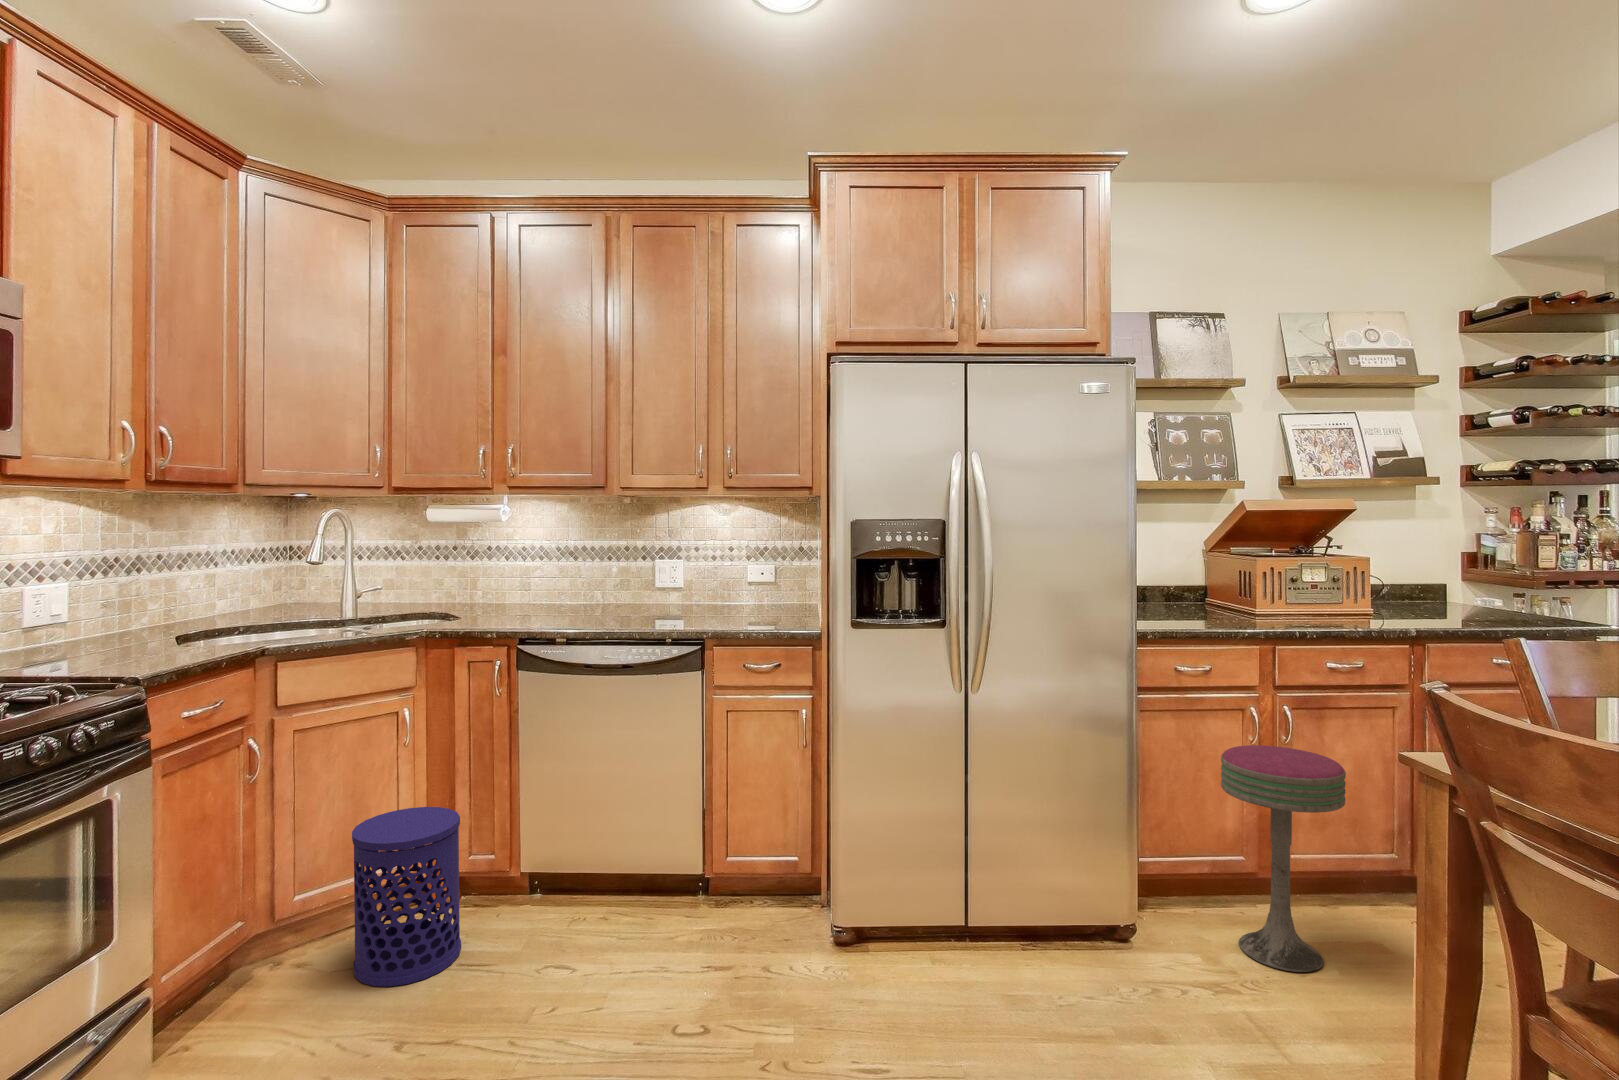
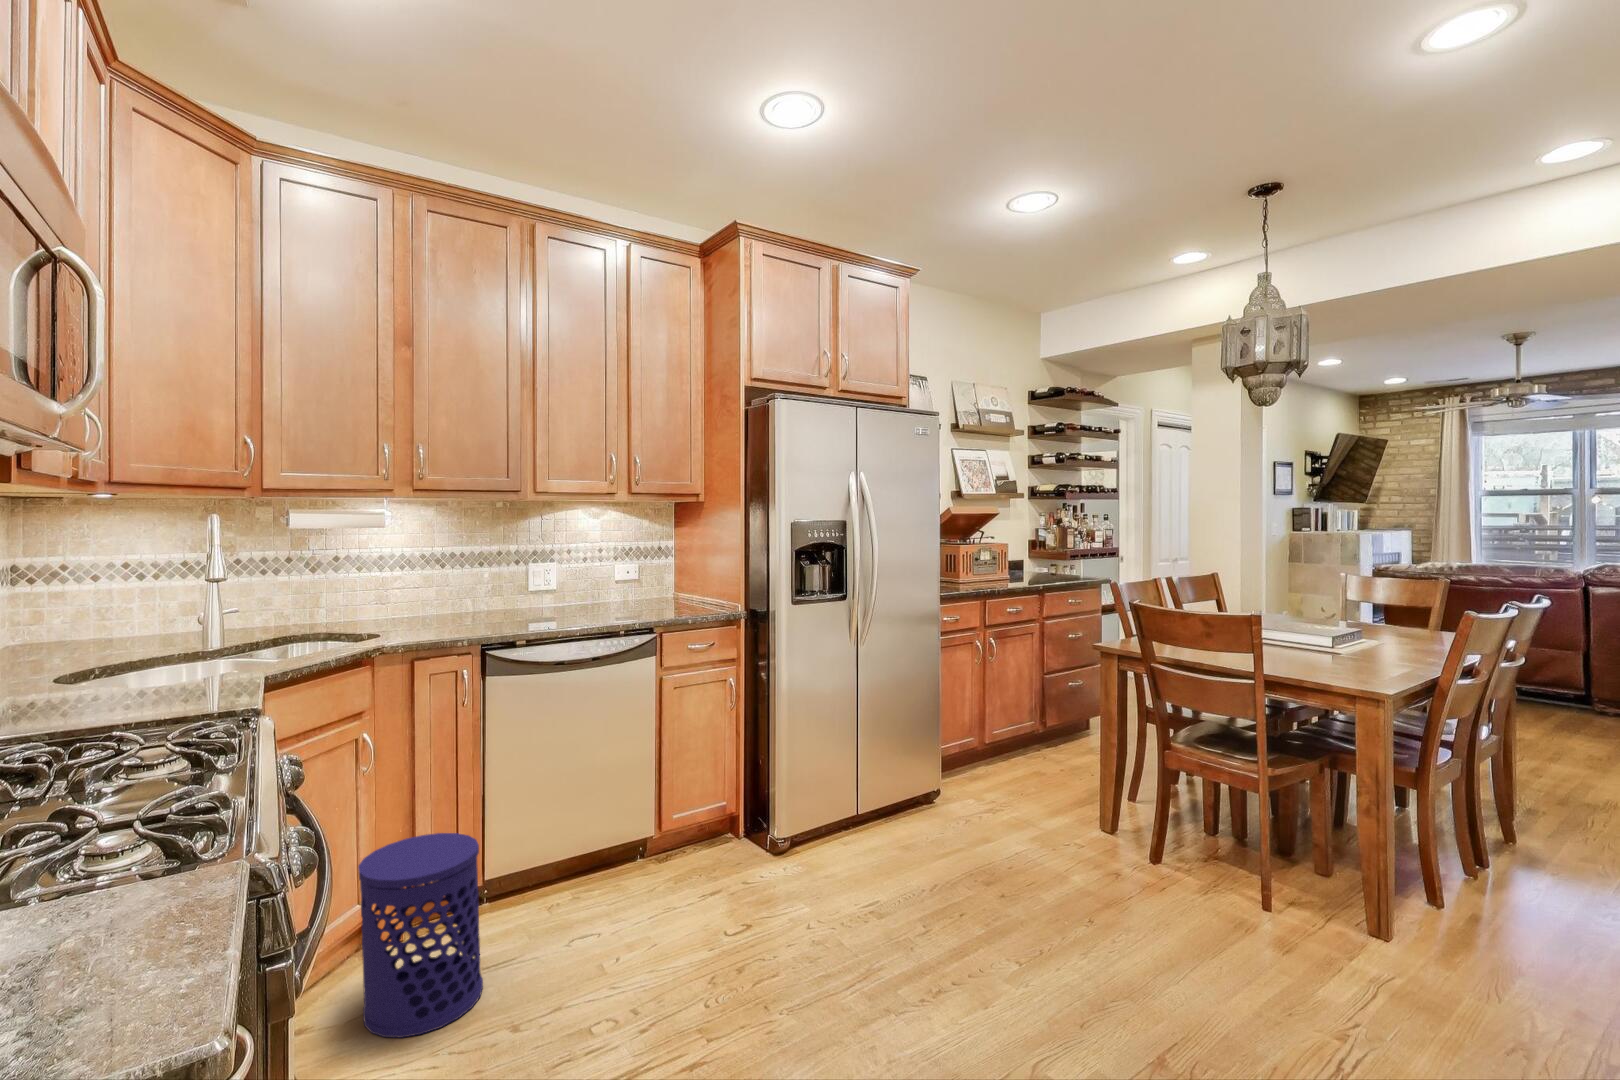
bar stool: present [1221,745,1346,972] -> none [989,660,1058,794]

